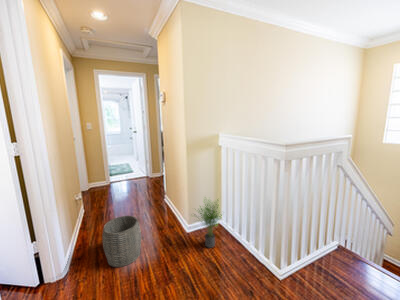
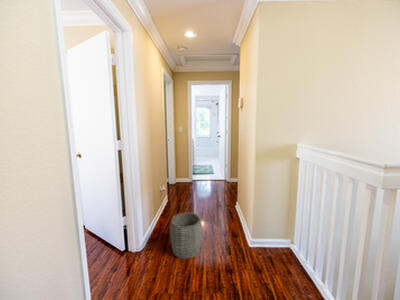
potted plant: present [199,202,222,248] -> none [249,211,295,273]

